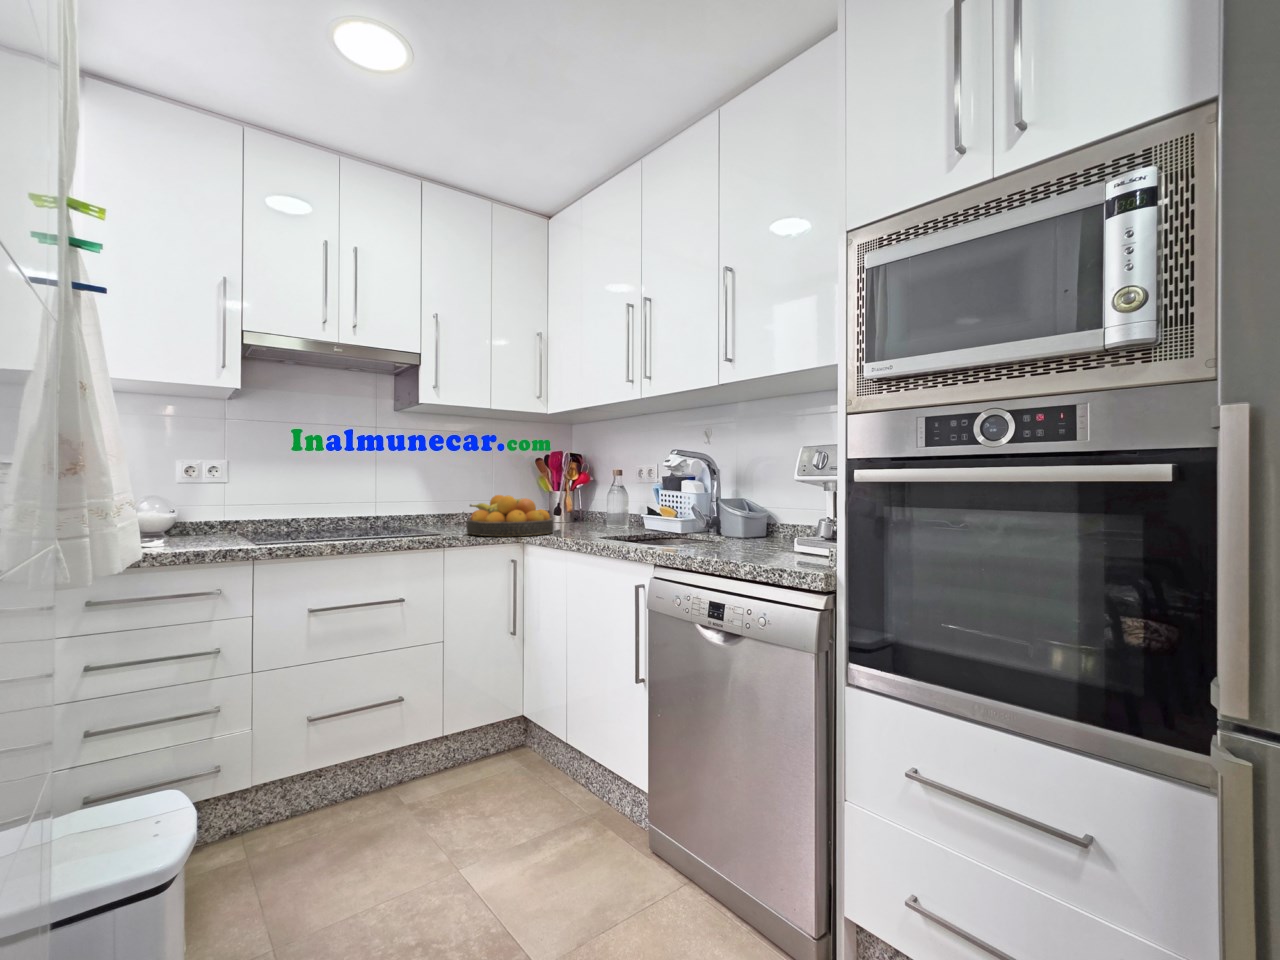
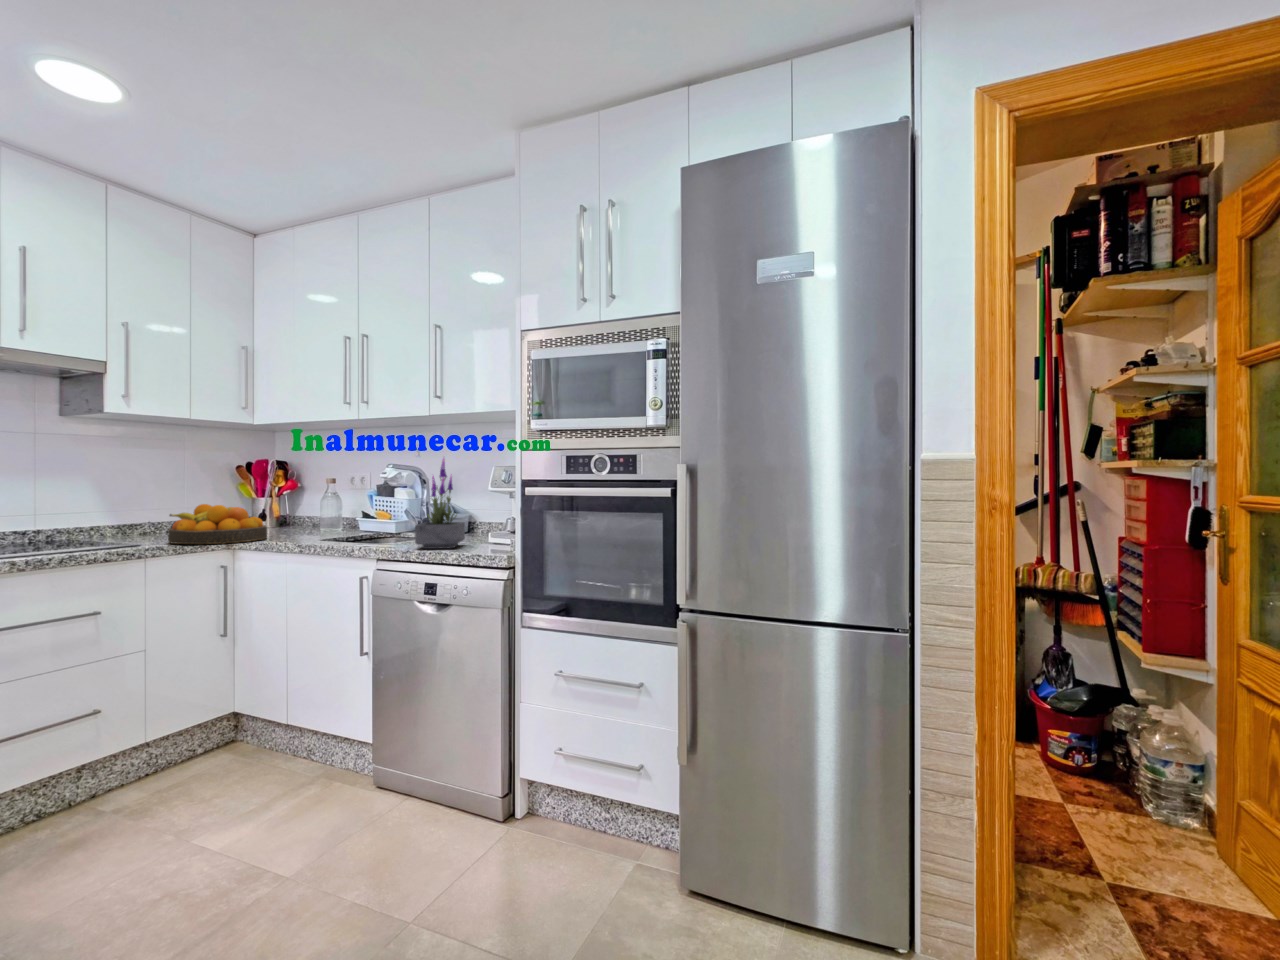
potted plant: none [698,432,762,556] -> present [415,458,465,549]

